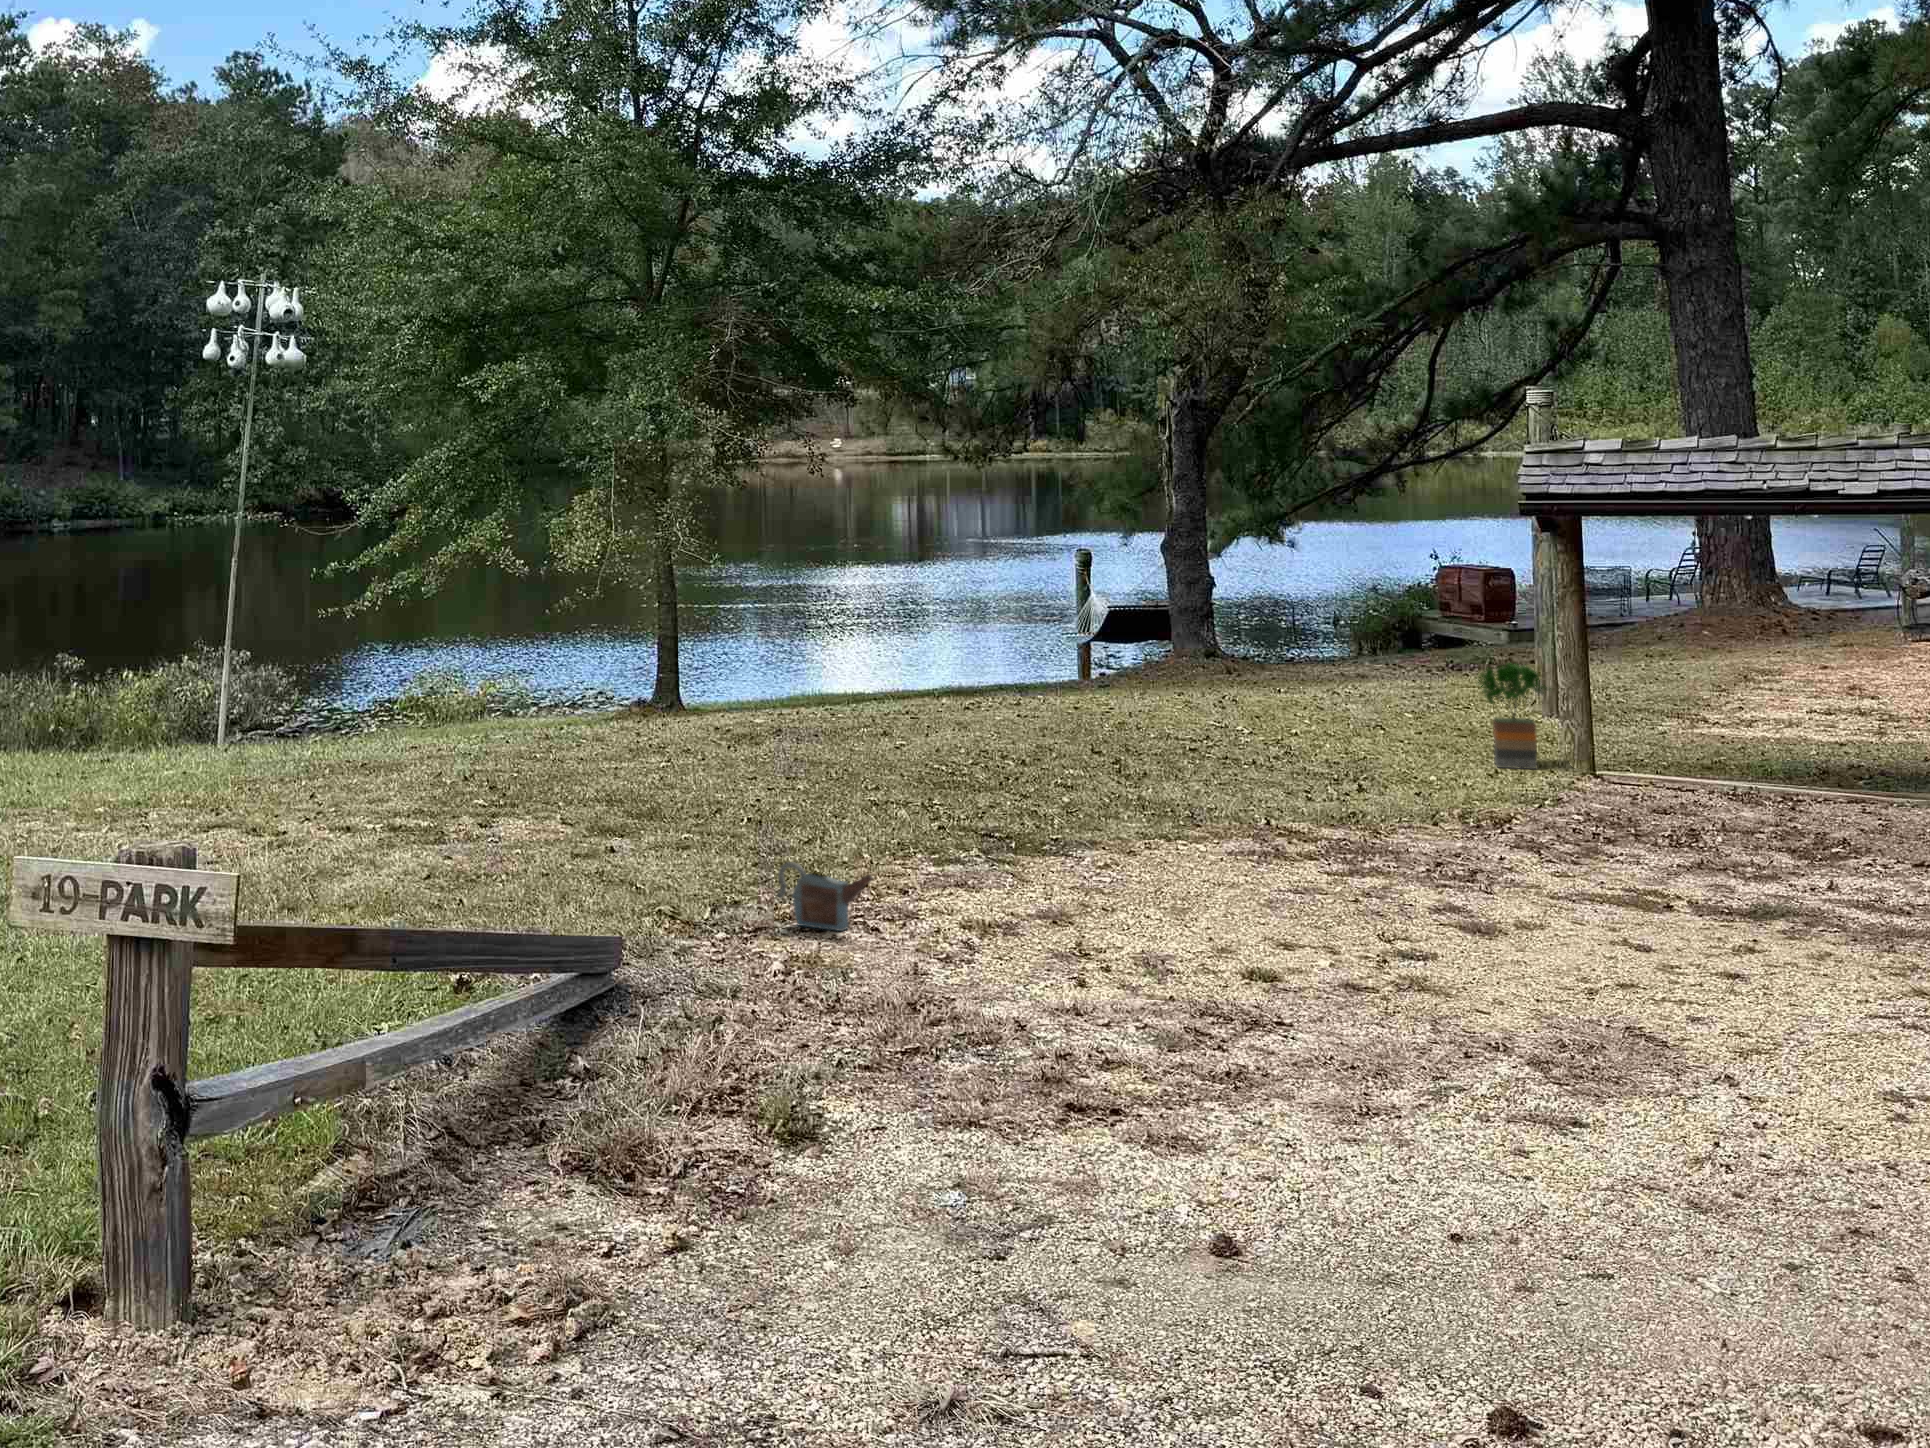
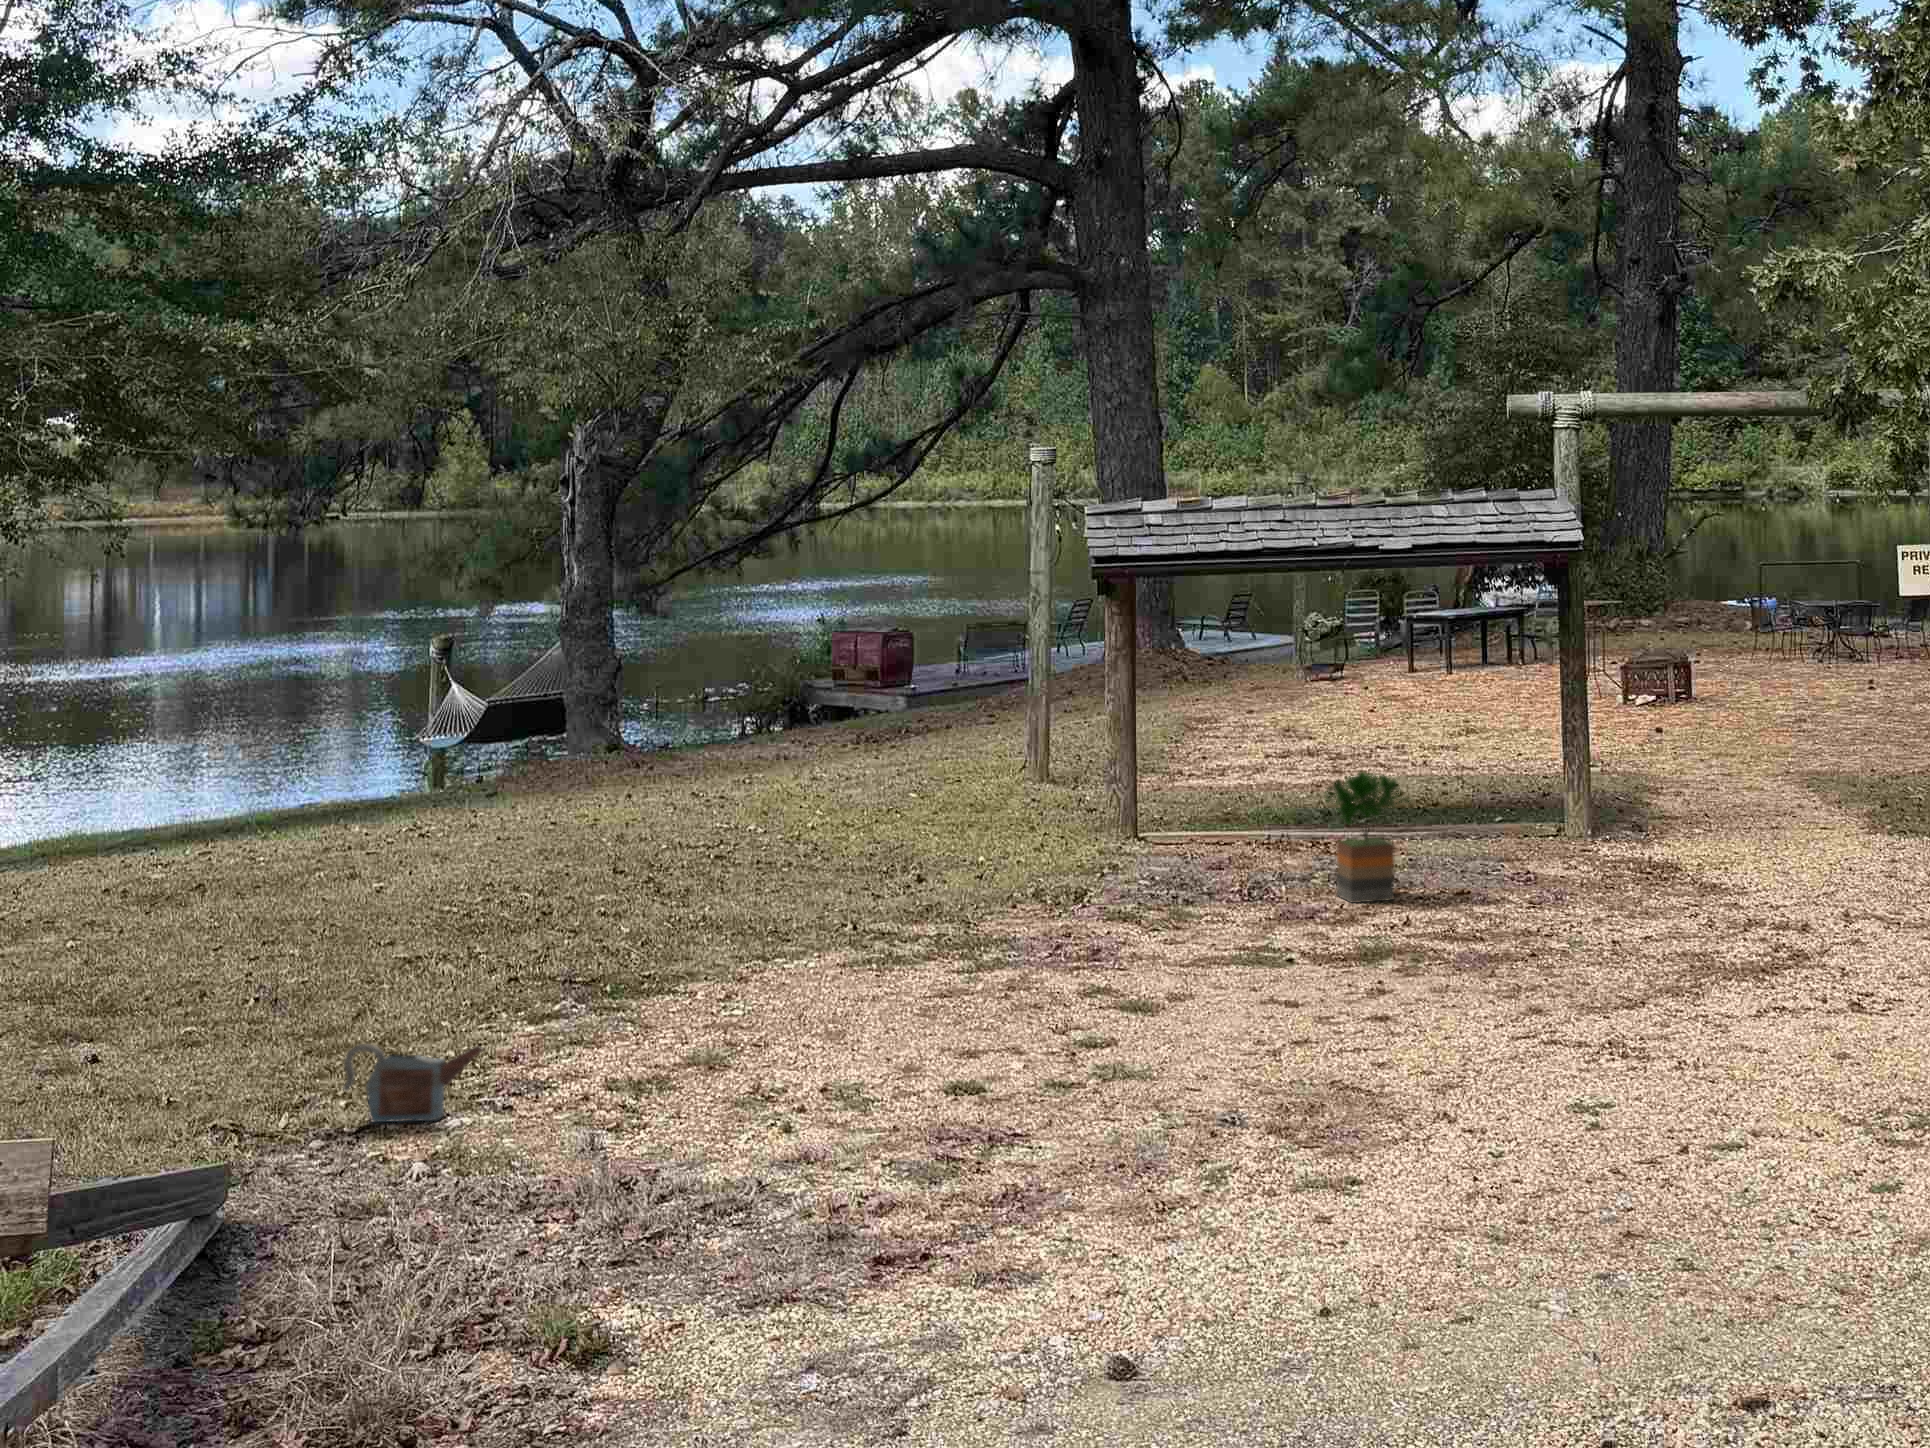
potted tree: present [1476,663,1551,769] -> present [1325,772,1410,903]

